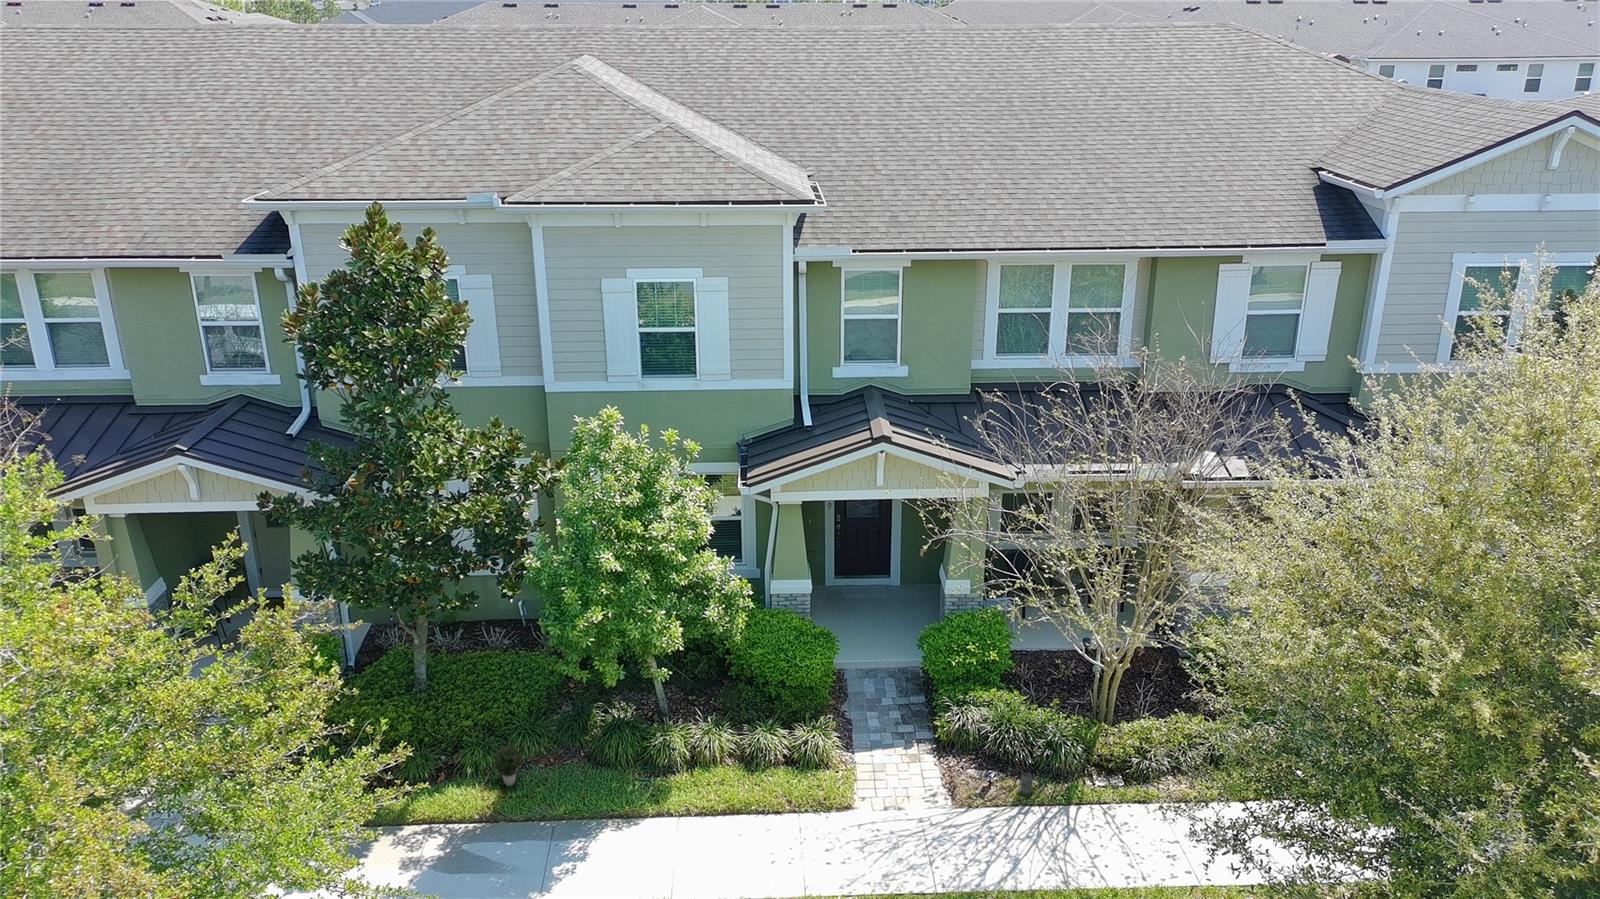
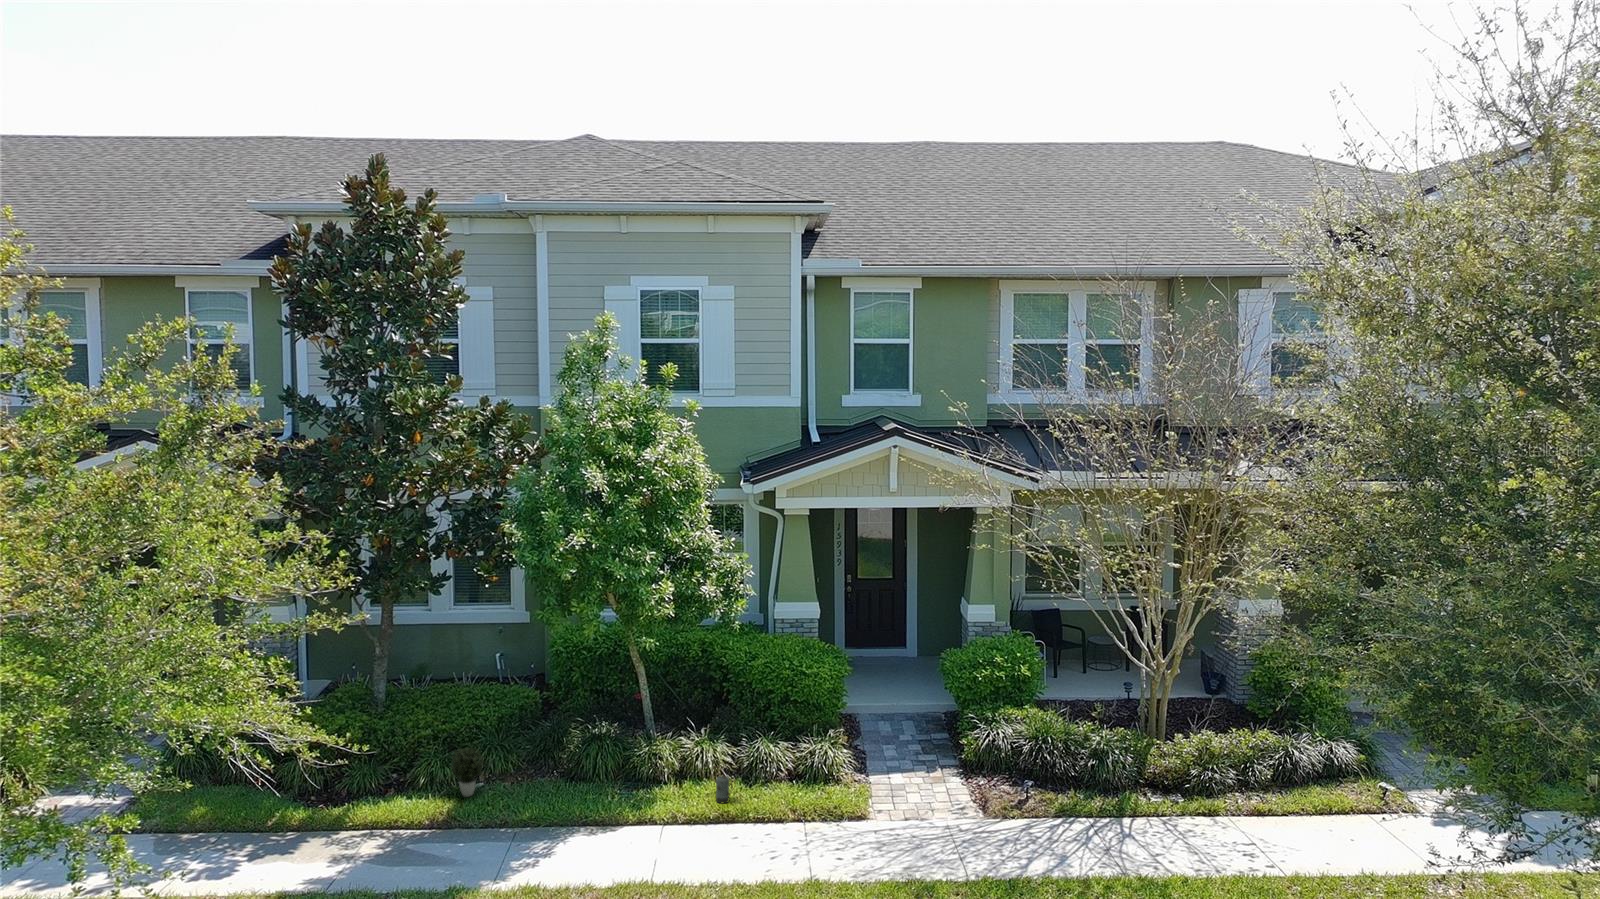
watering can: present [1020,767,1037,797] -> present [711,766,733,803]

